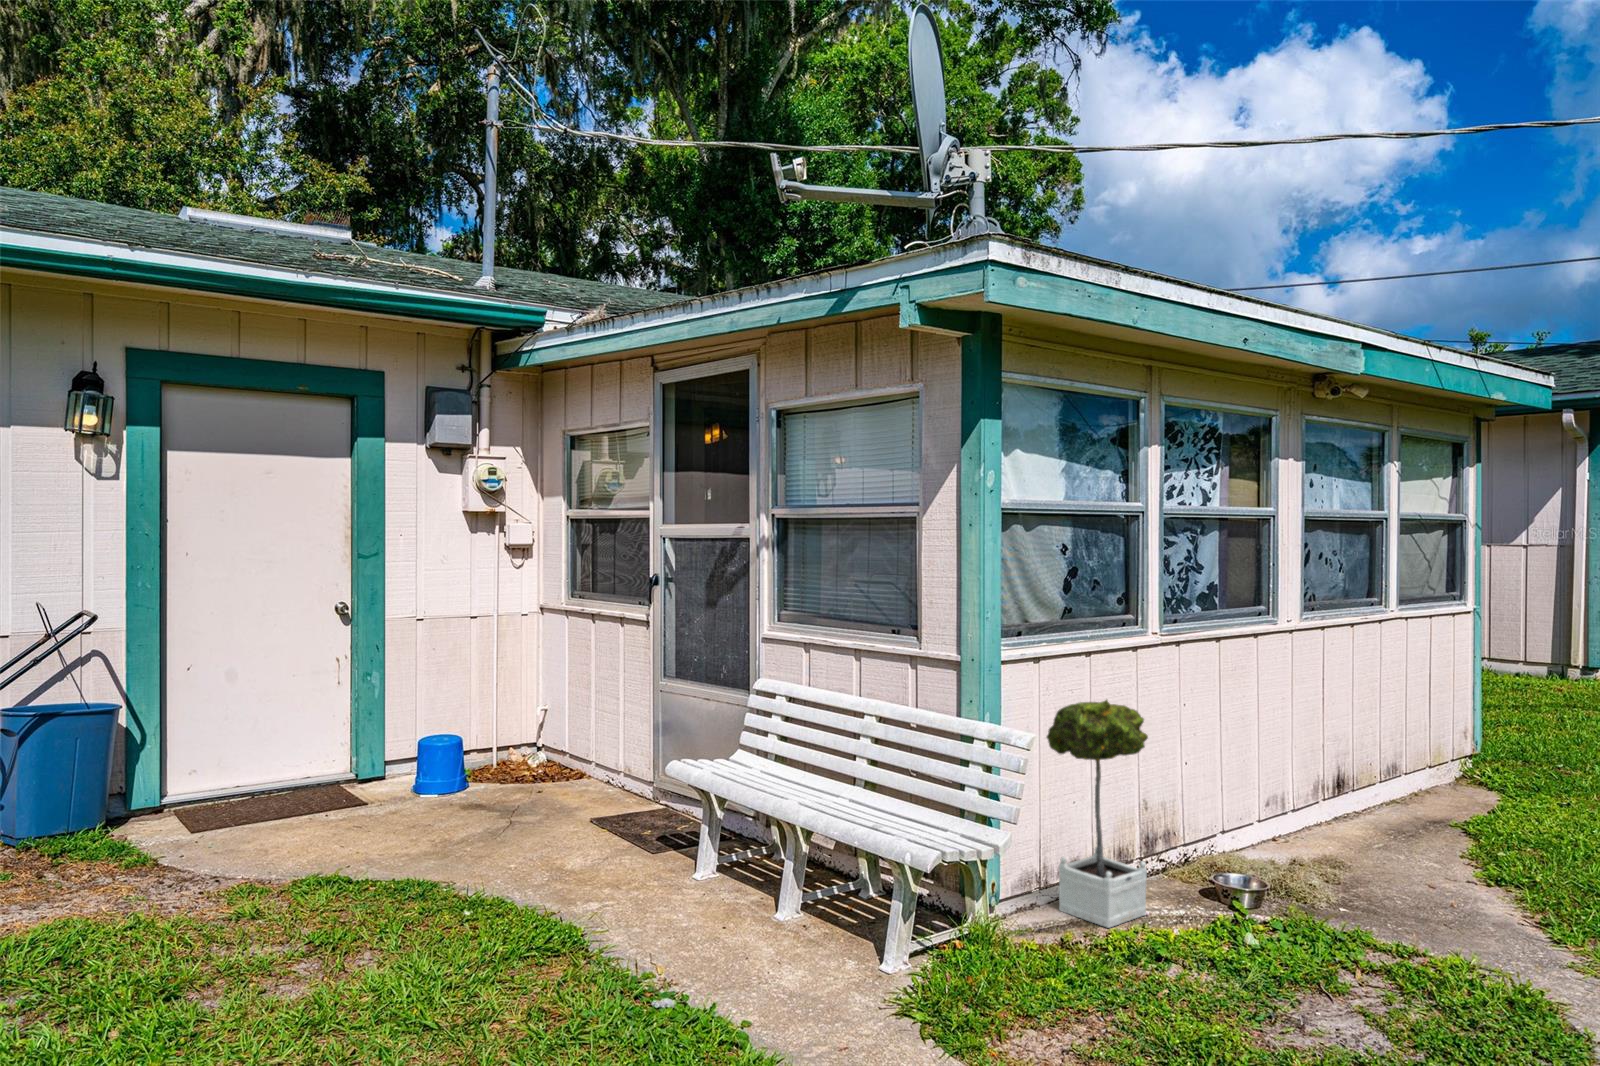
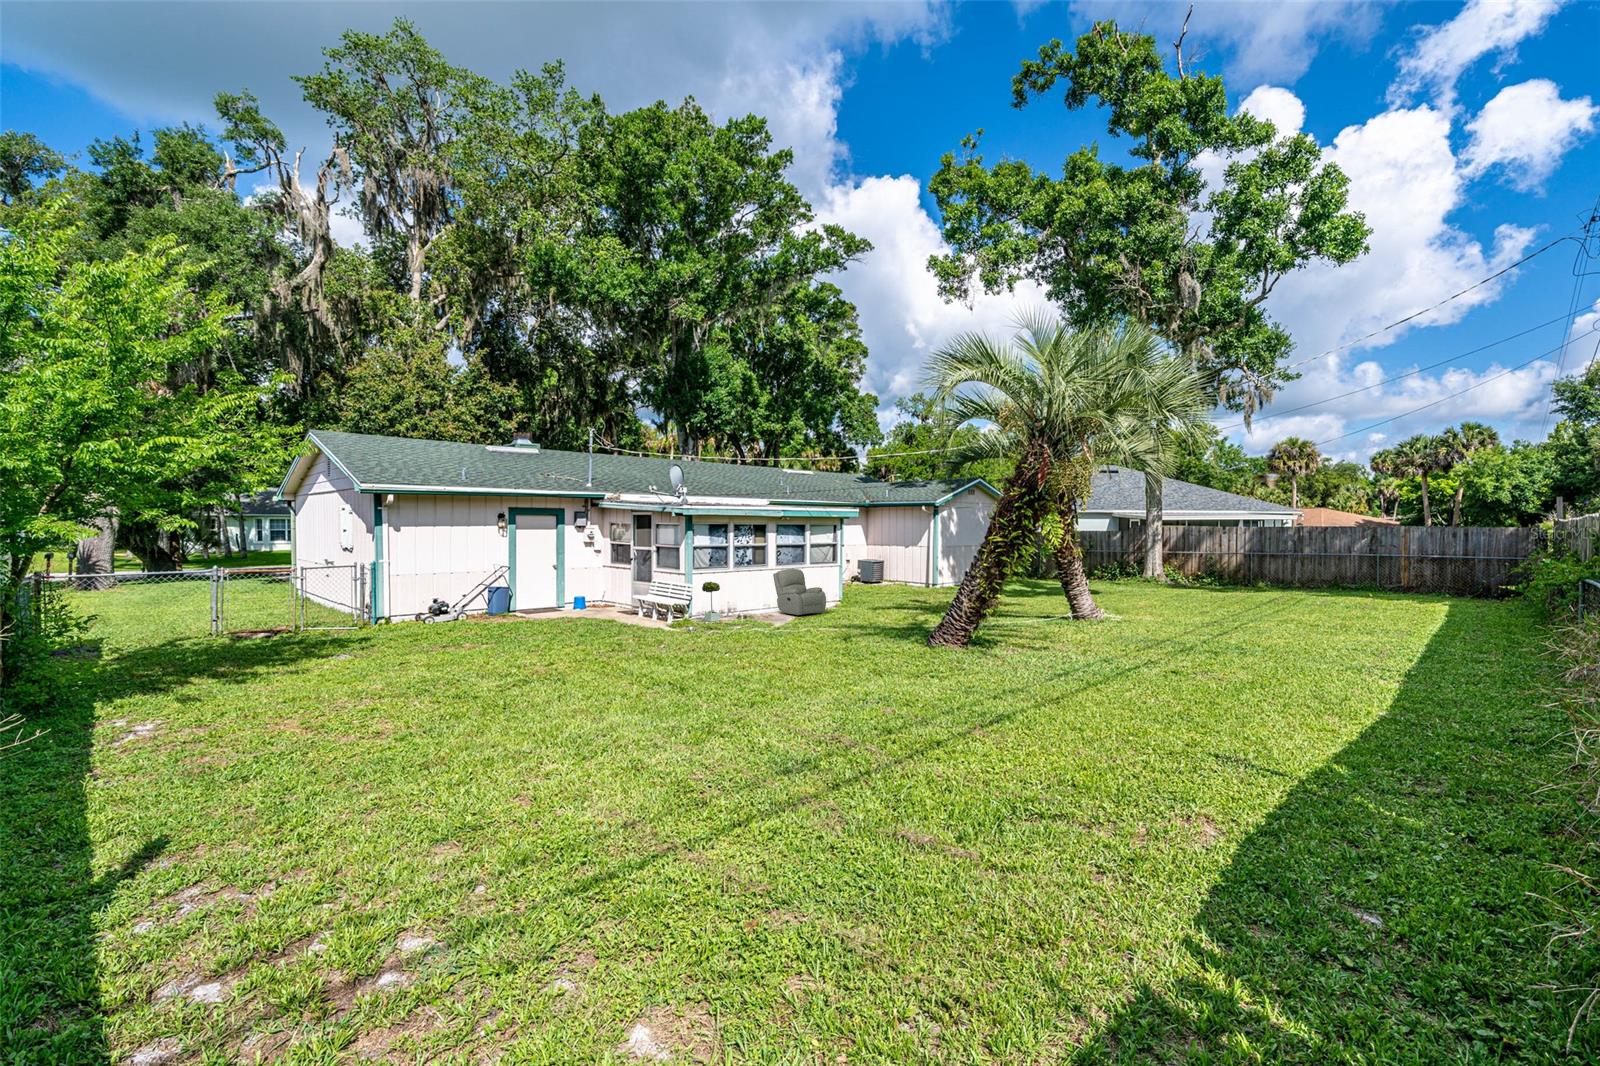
chair: none [1302,623,1566,860] -> present [773,569,826,616]

